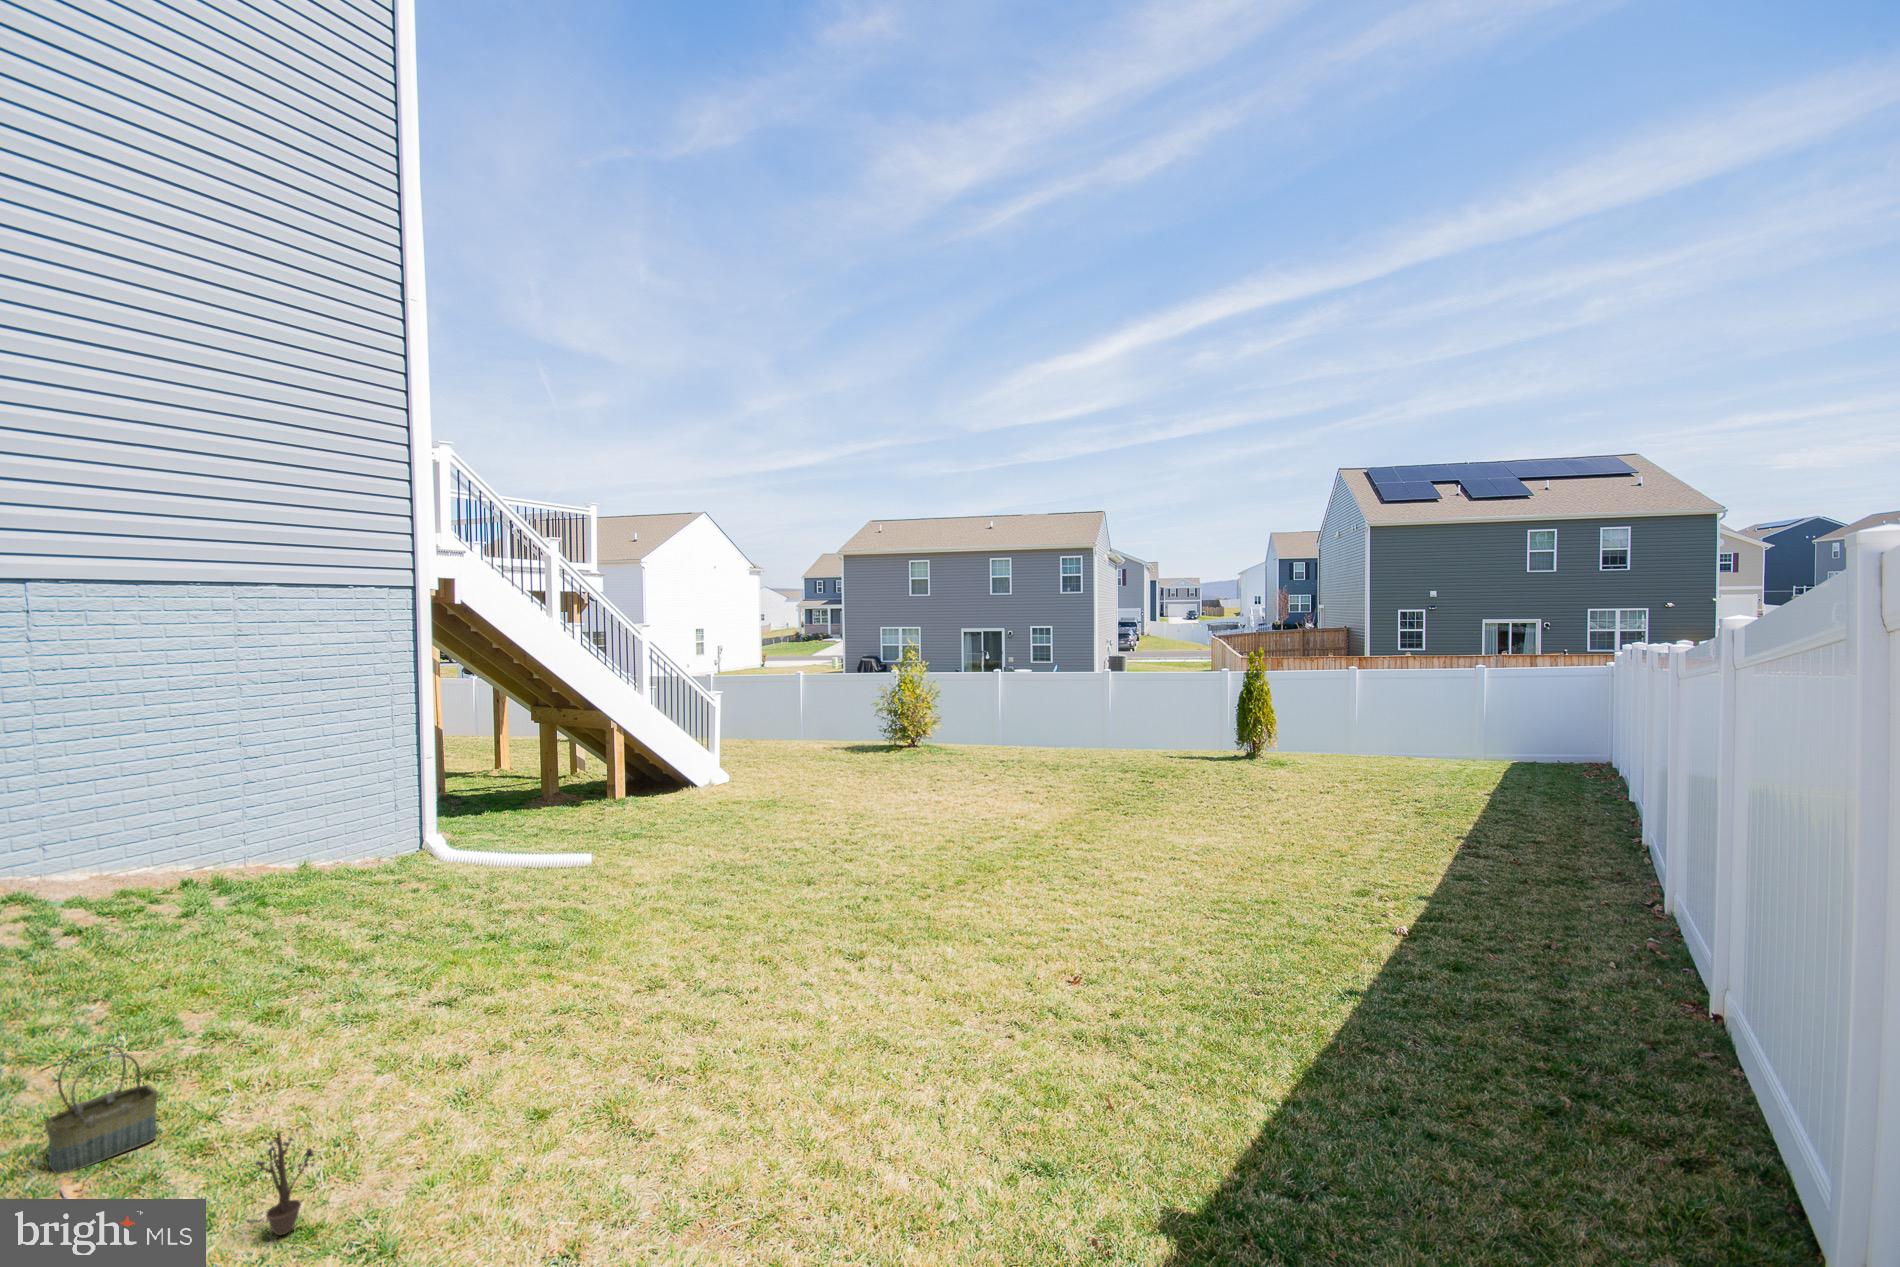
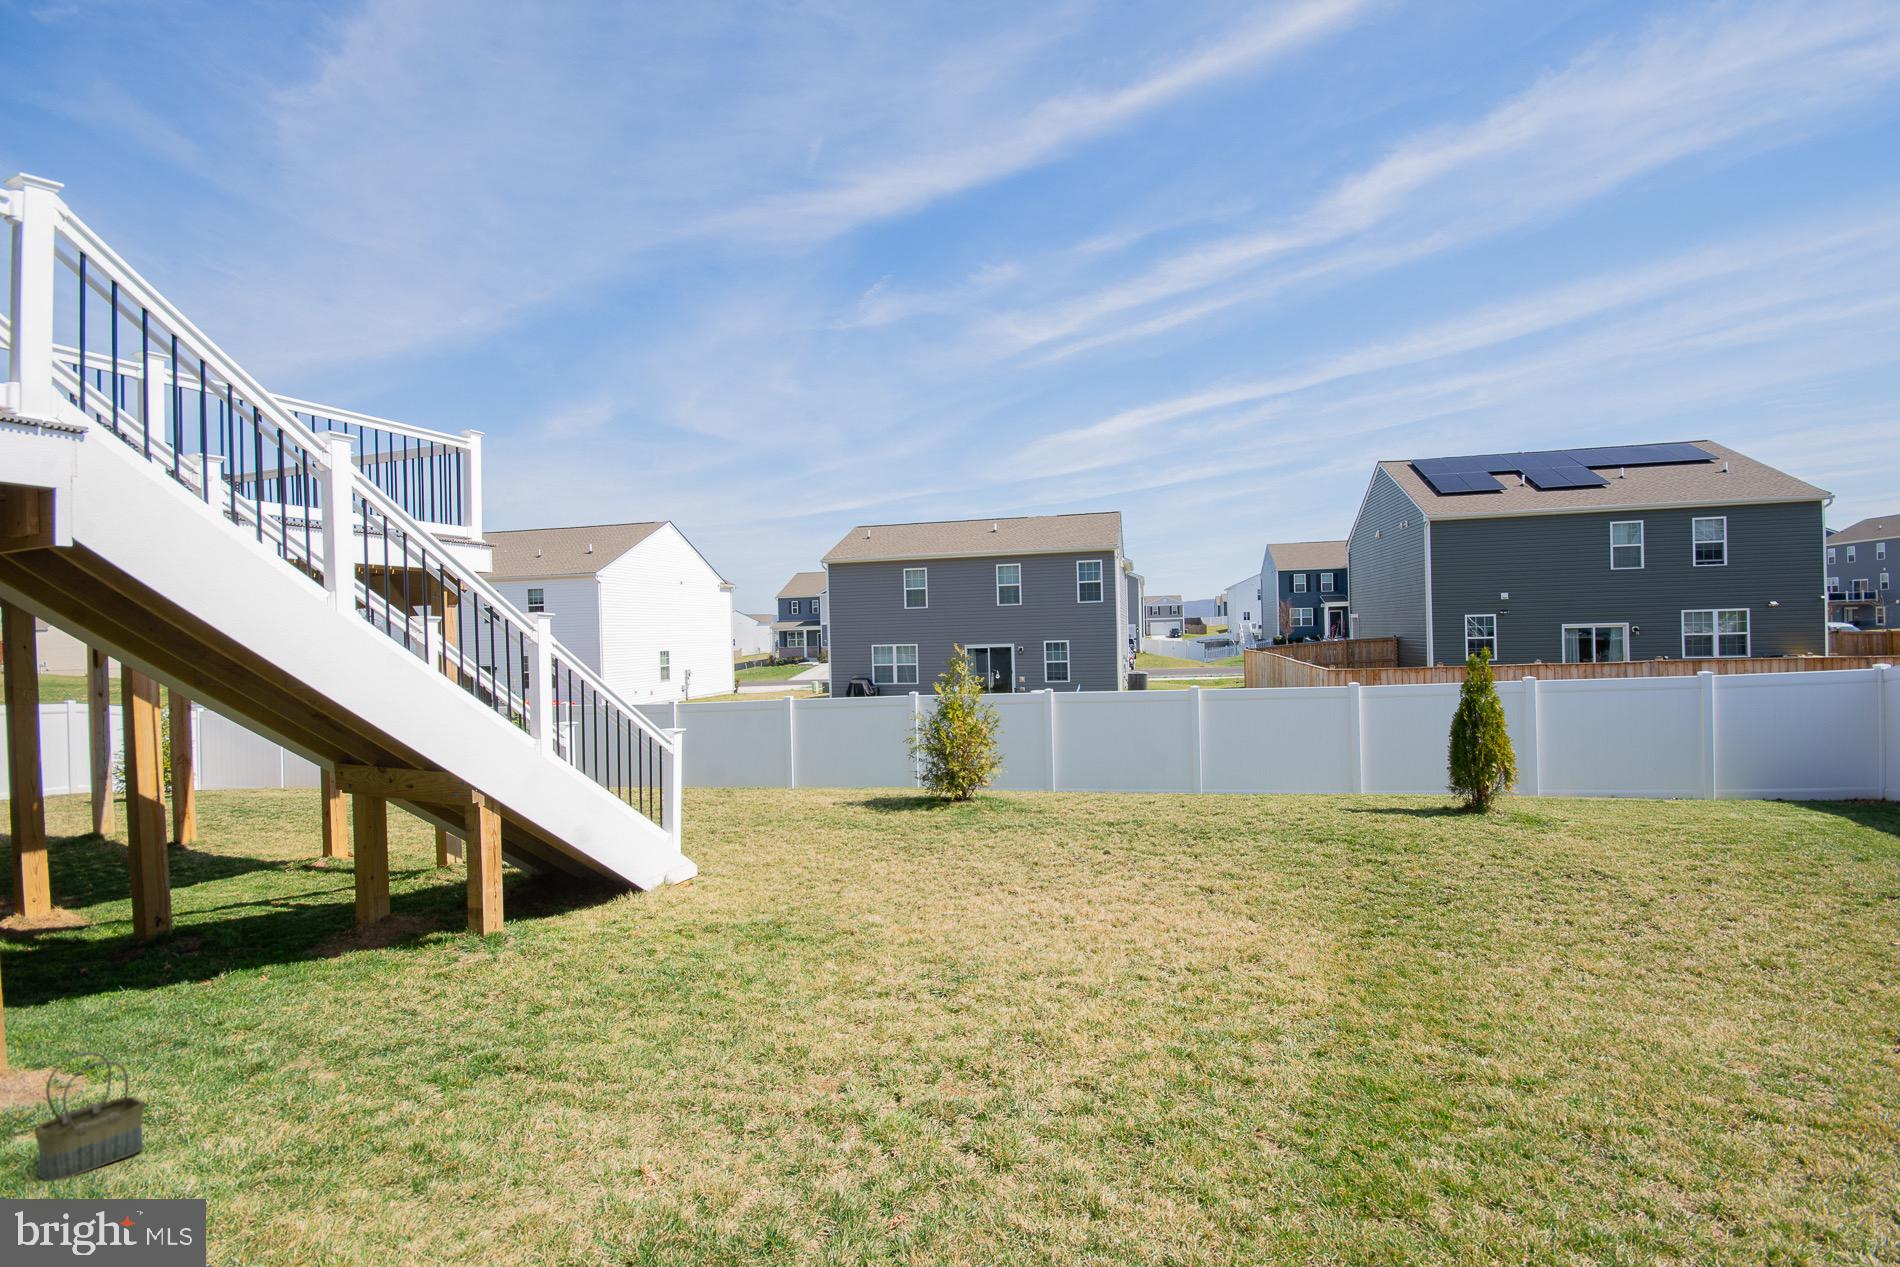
decorative plant: present [248,1132,314,1235] -> none [248,1127,317,1233]

